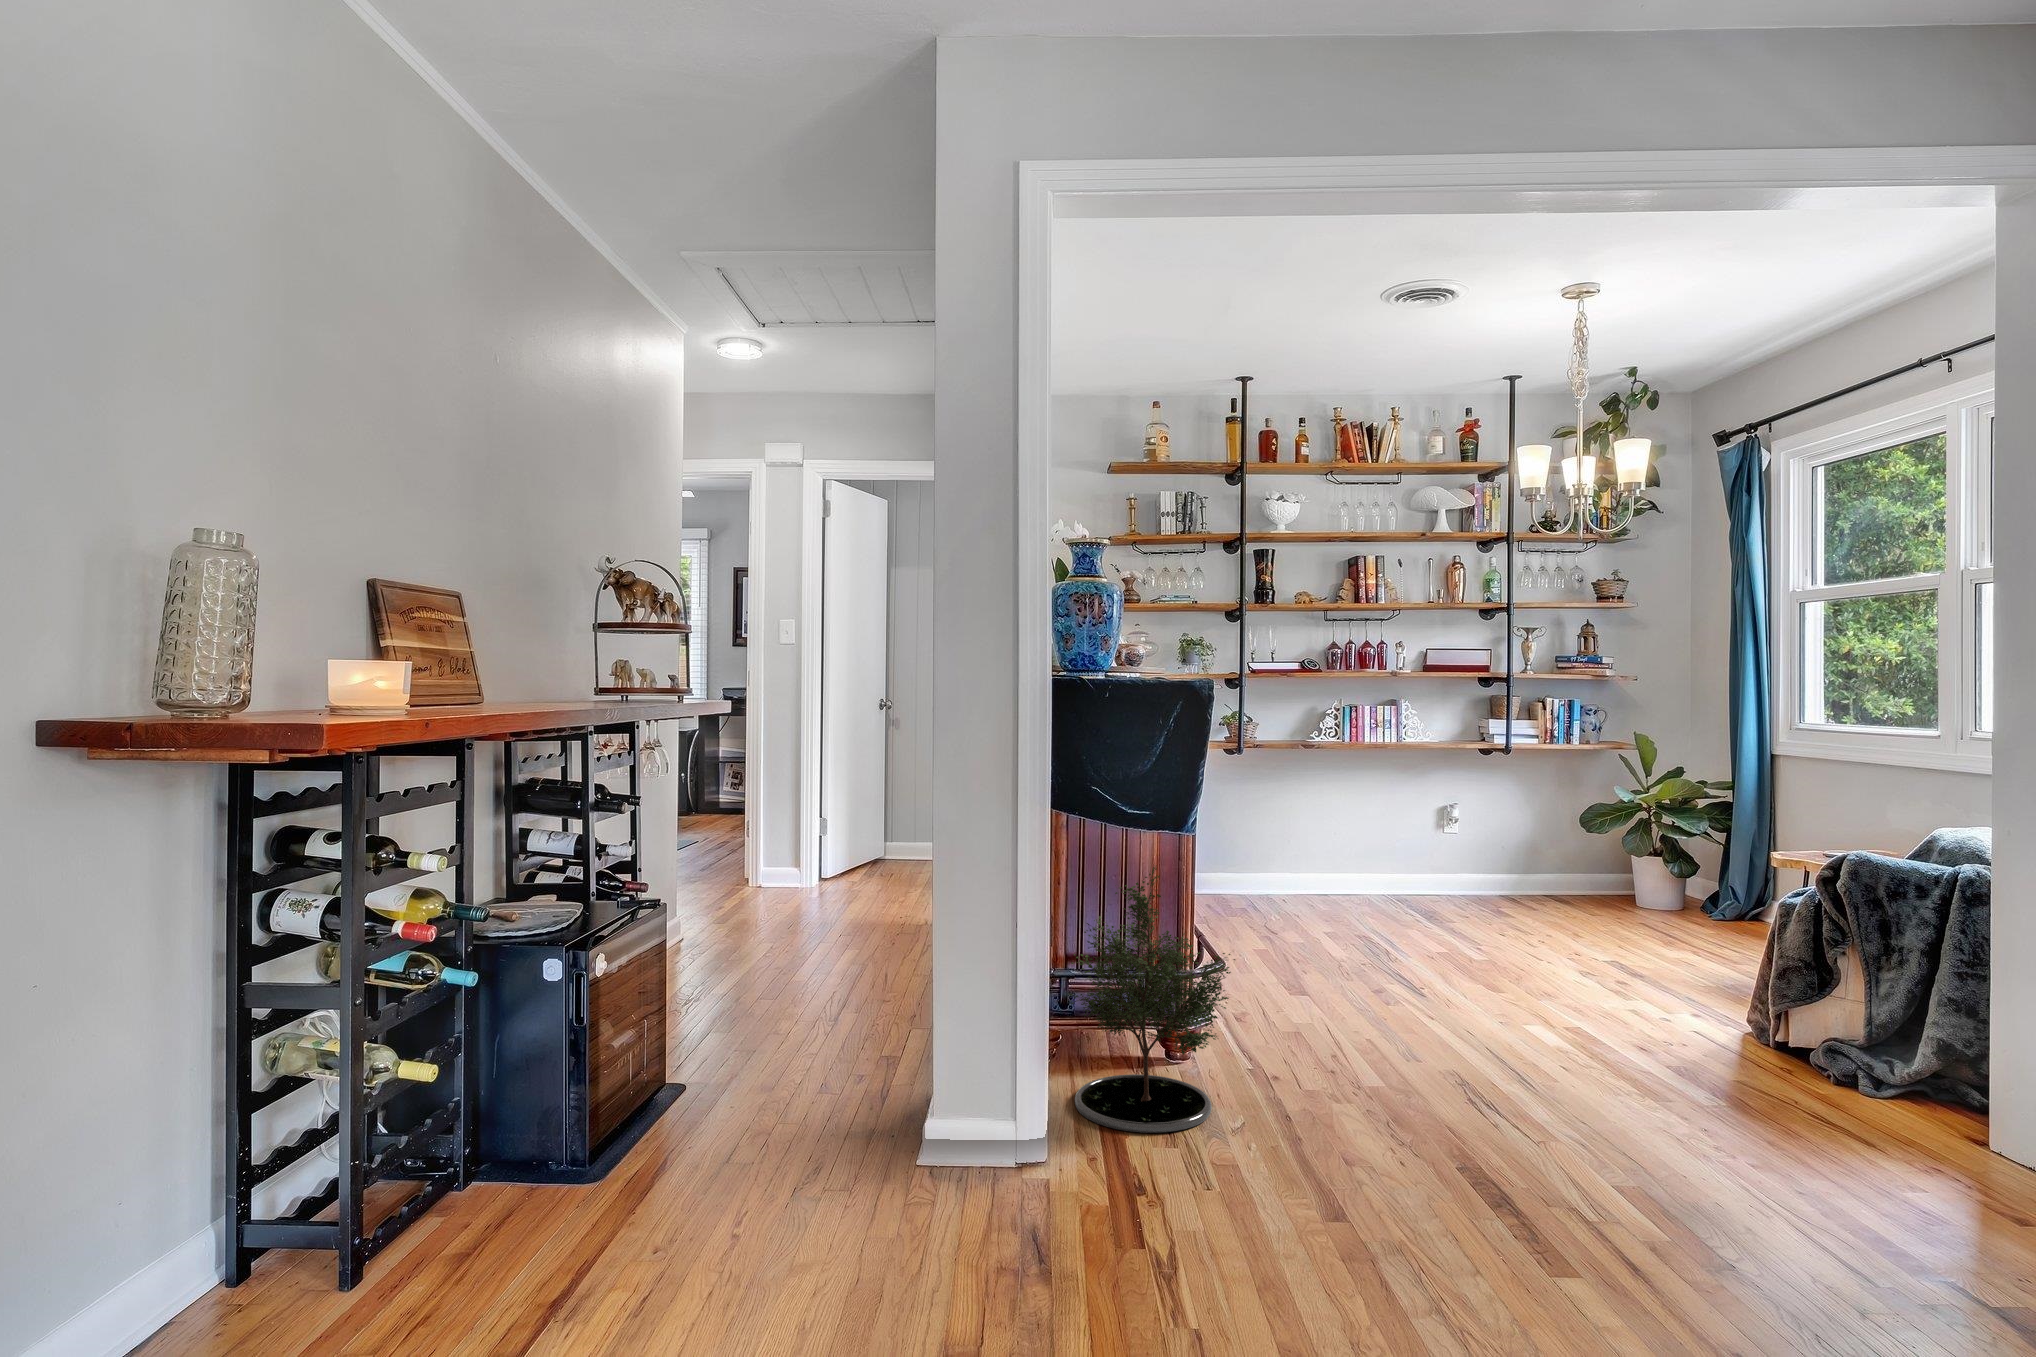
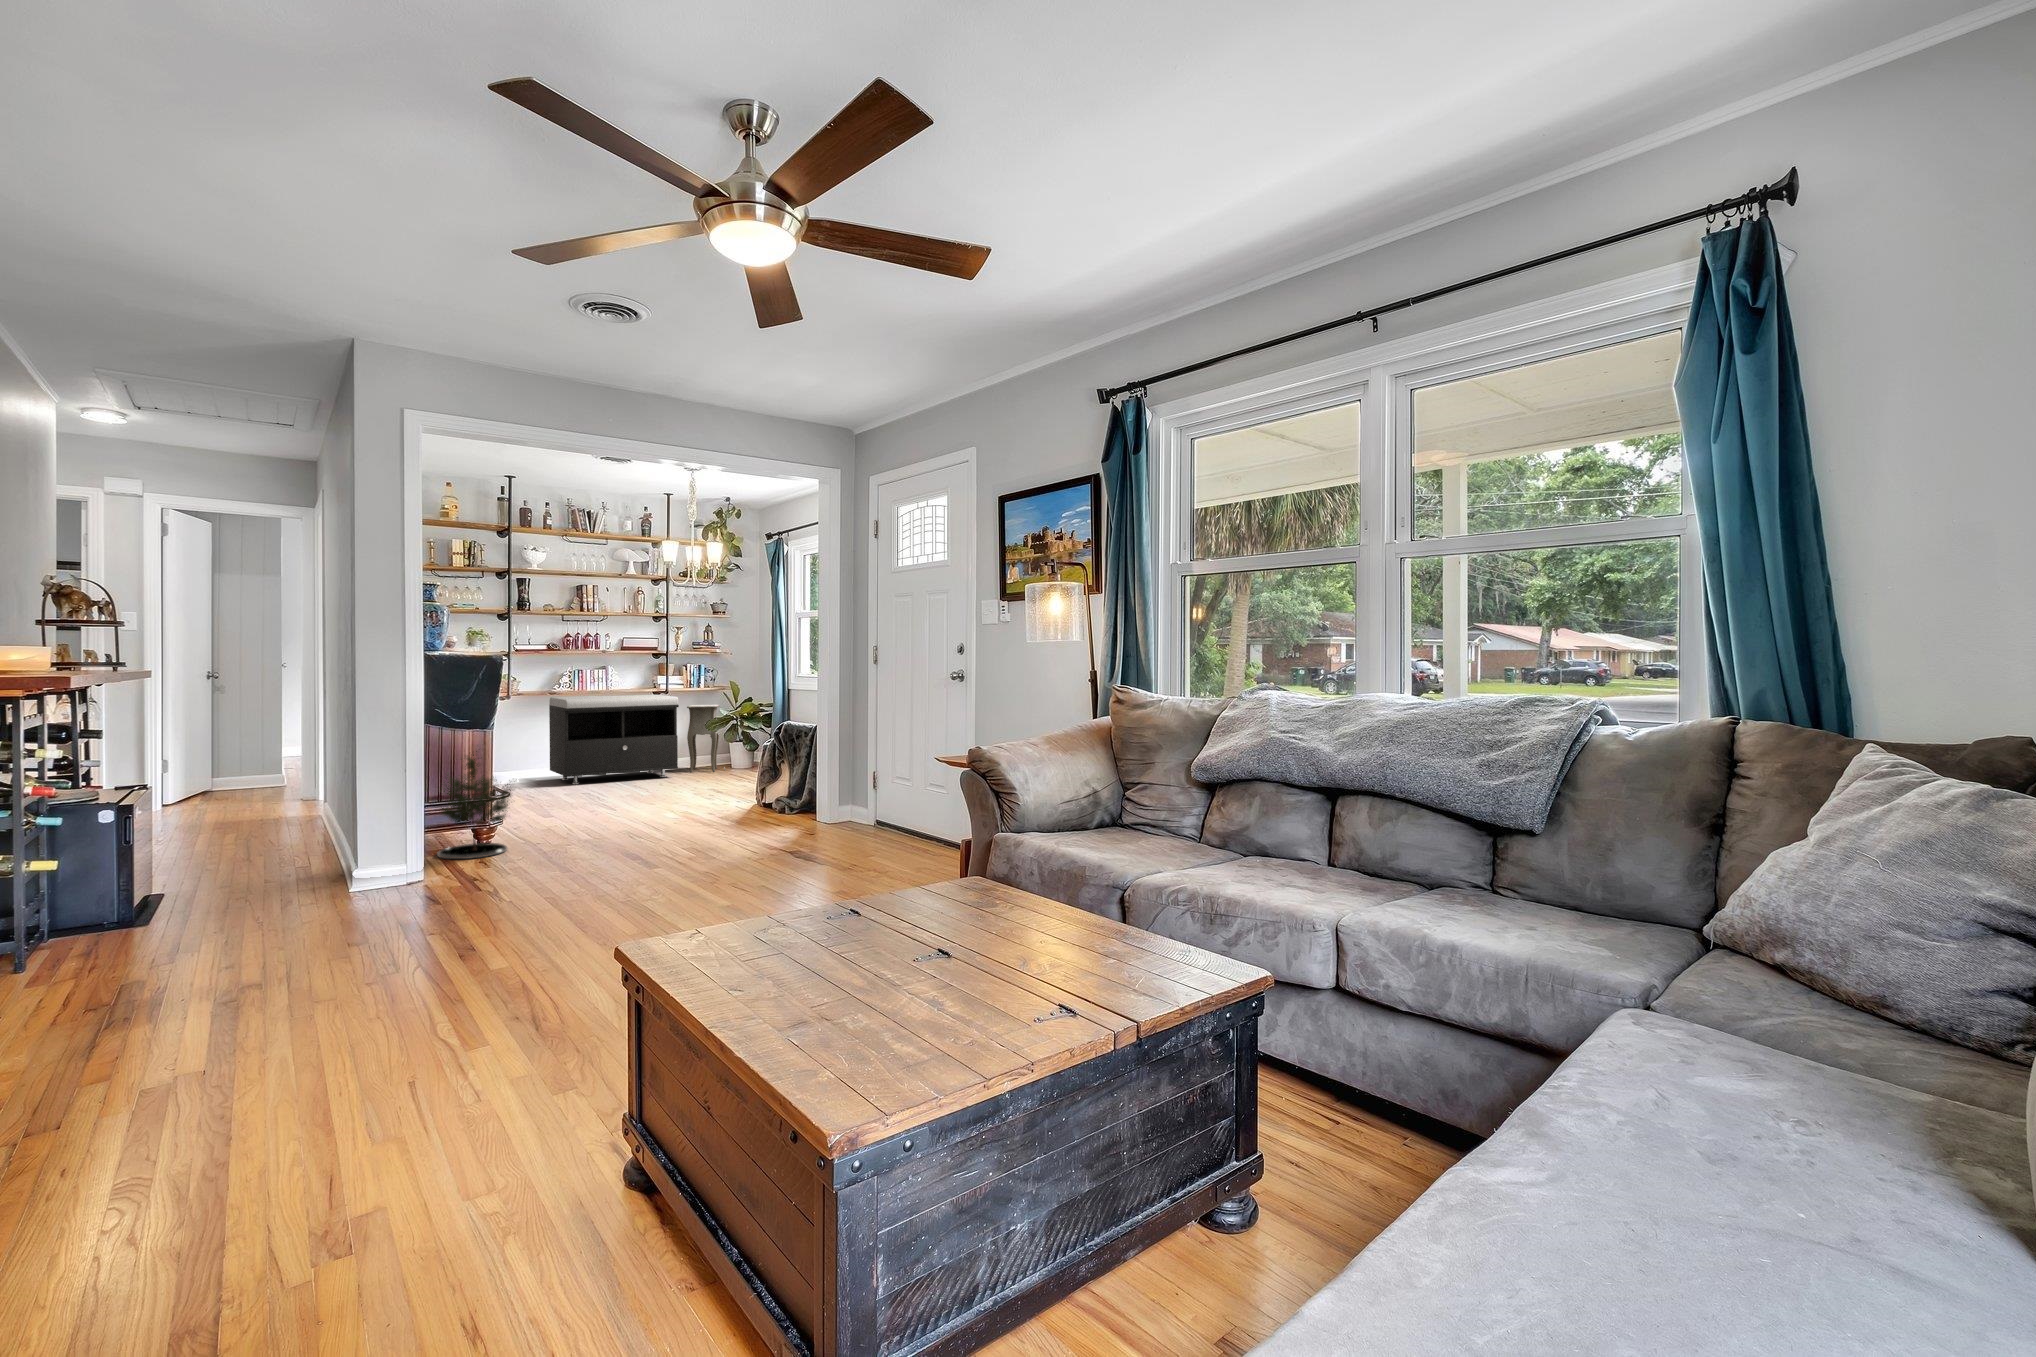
storage bench: none [1303,751,1535,911] -> present [549,695,679,784]
side table: none [1545,774,1628,909] -> present [687,705,726,772]

